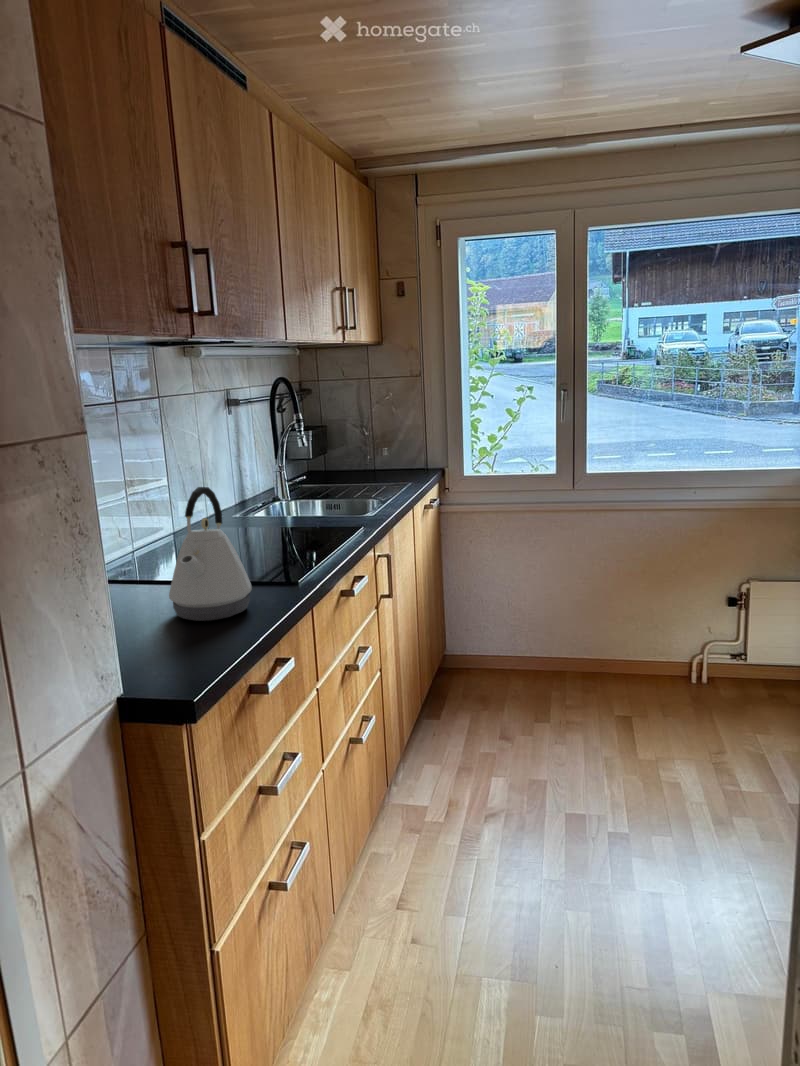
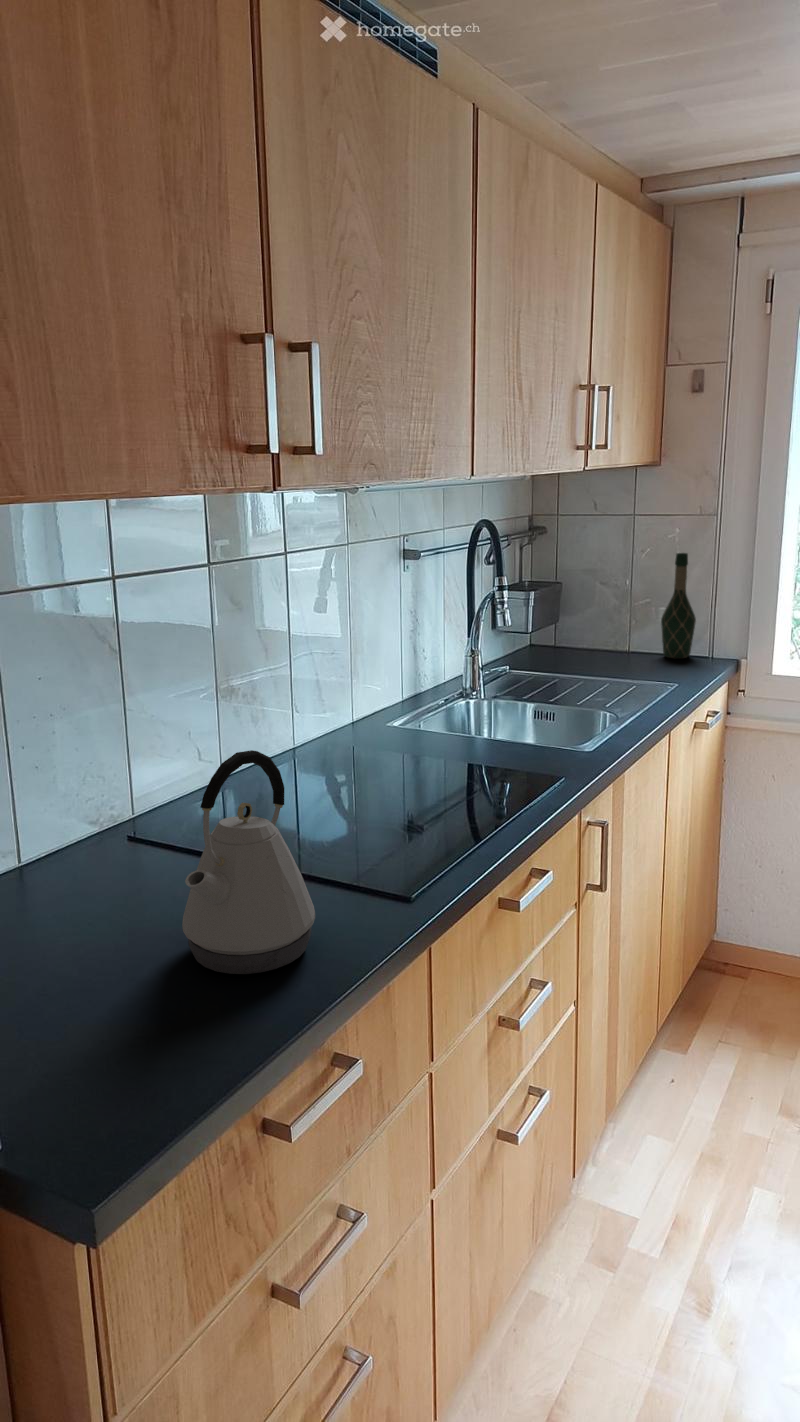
wine bottle: none [393,401,414,470] -> present [661,553,696,658]

